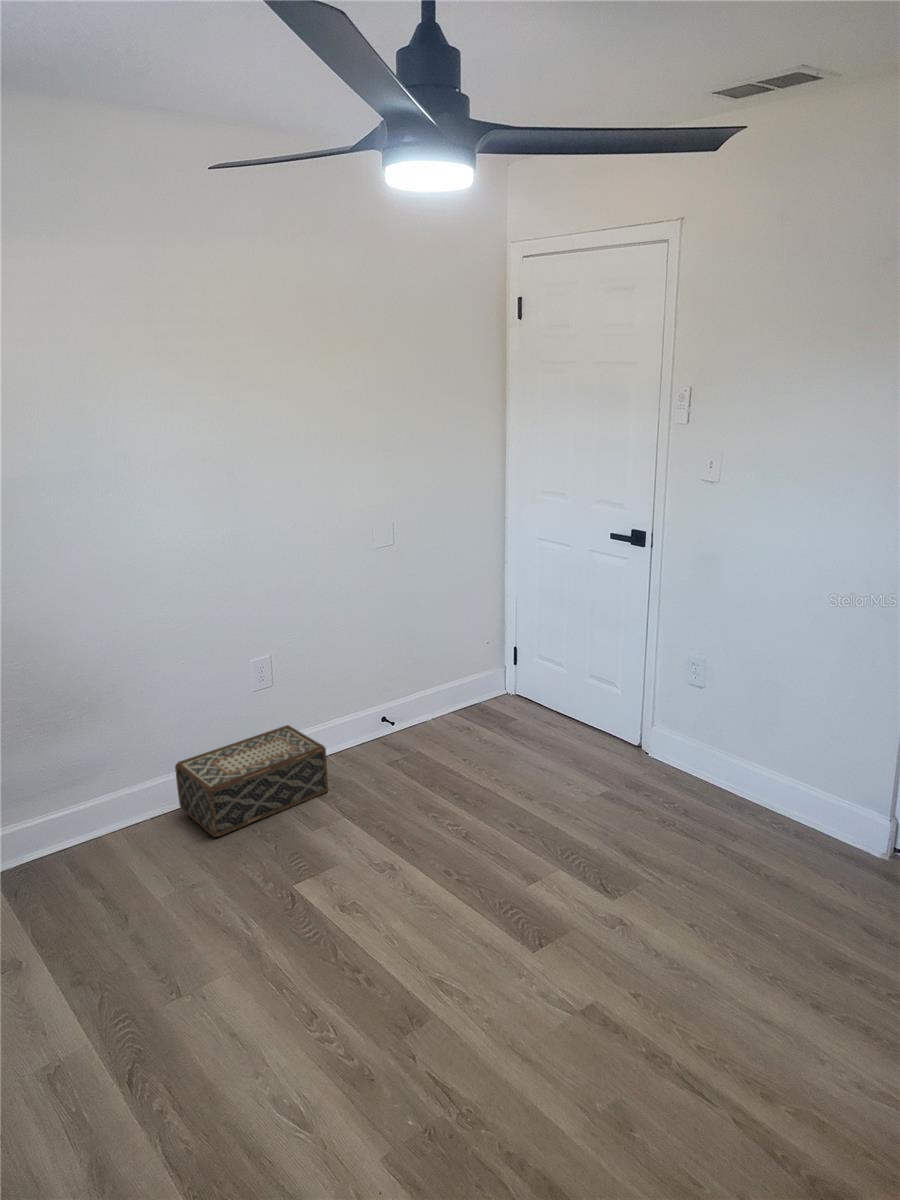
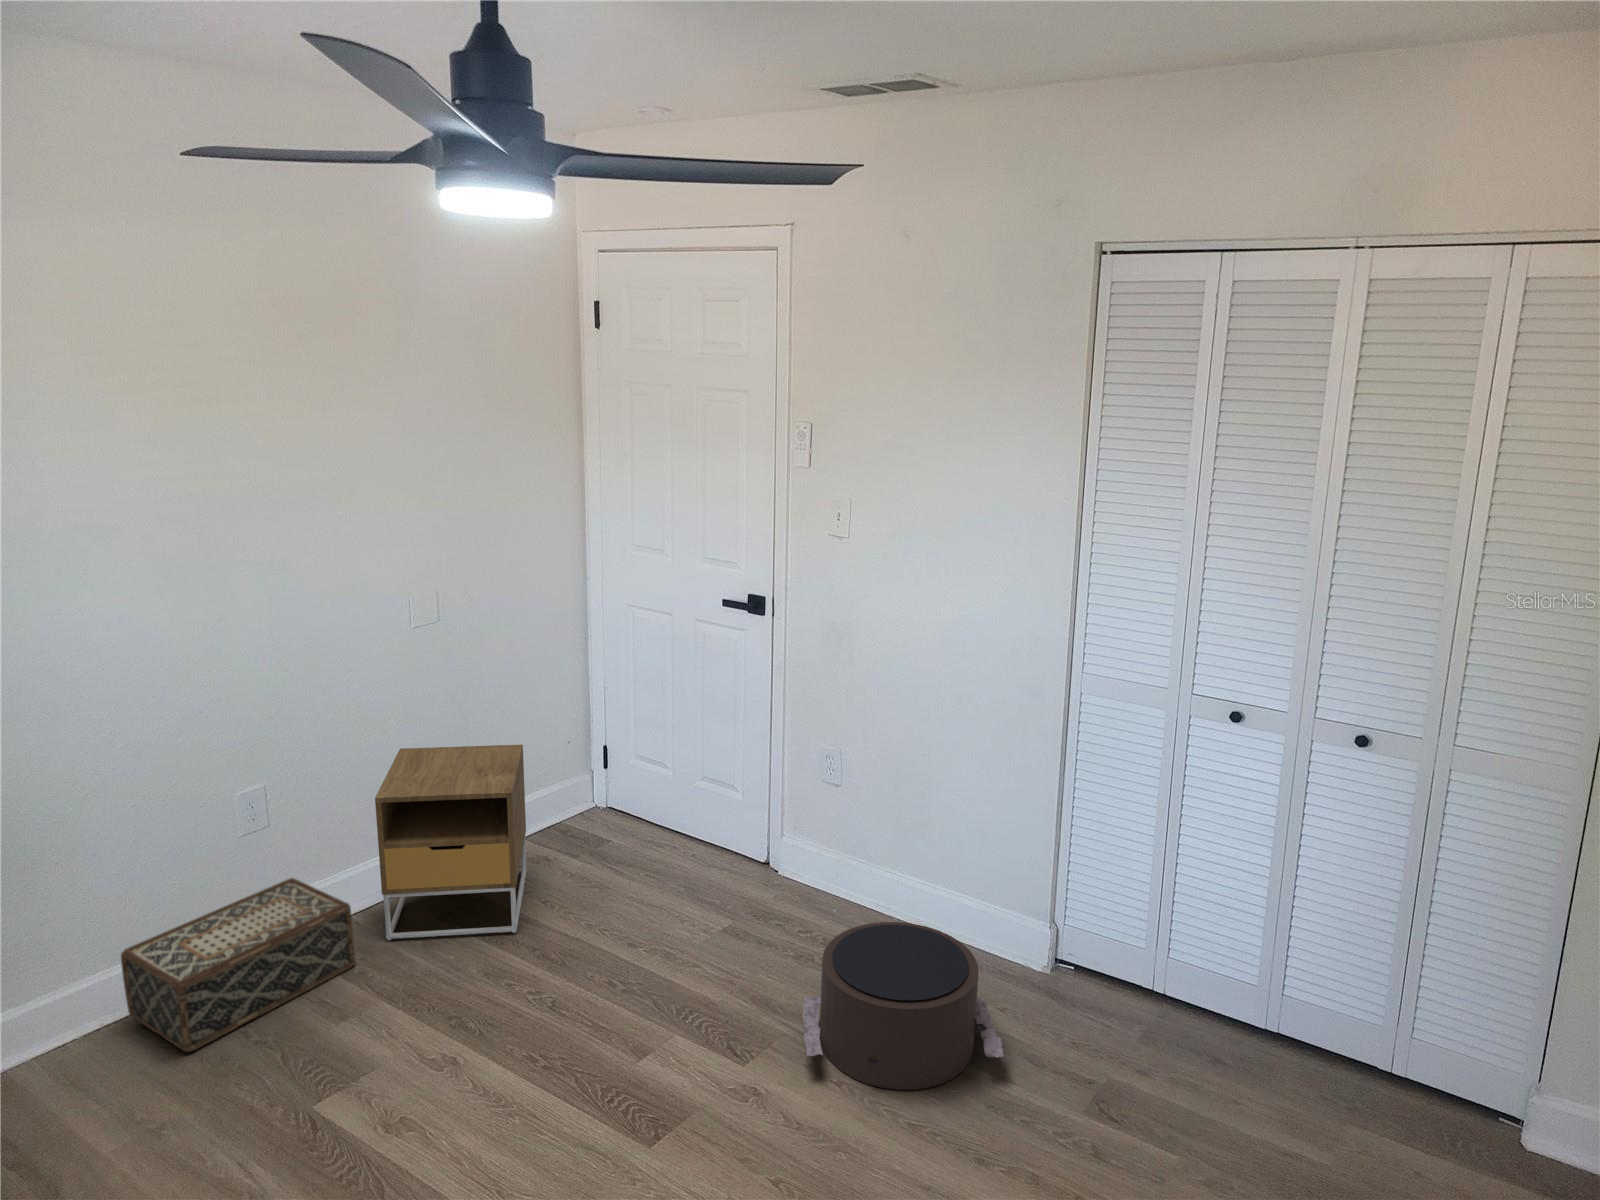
nightstand: none [344,639,453,781] -> present [375,745,526,940]
pouf: none [662,800,837,938] -> present [803,922,1003,1090]

